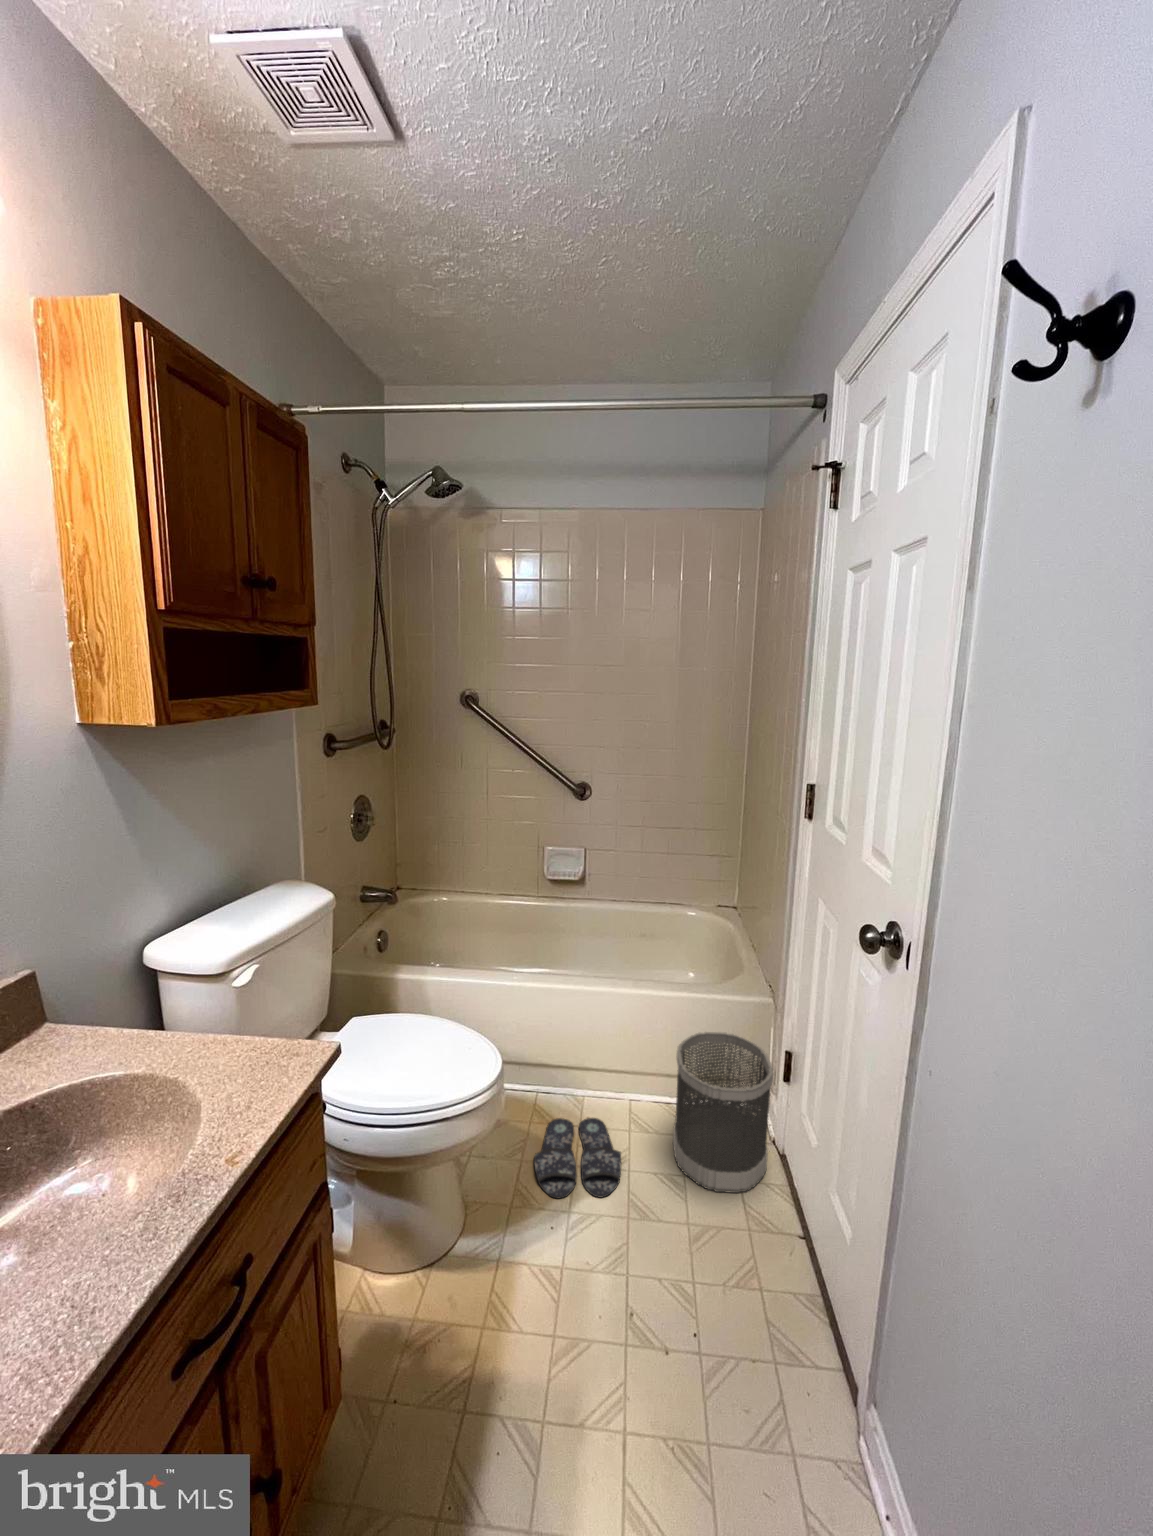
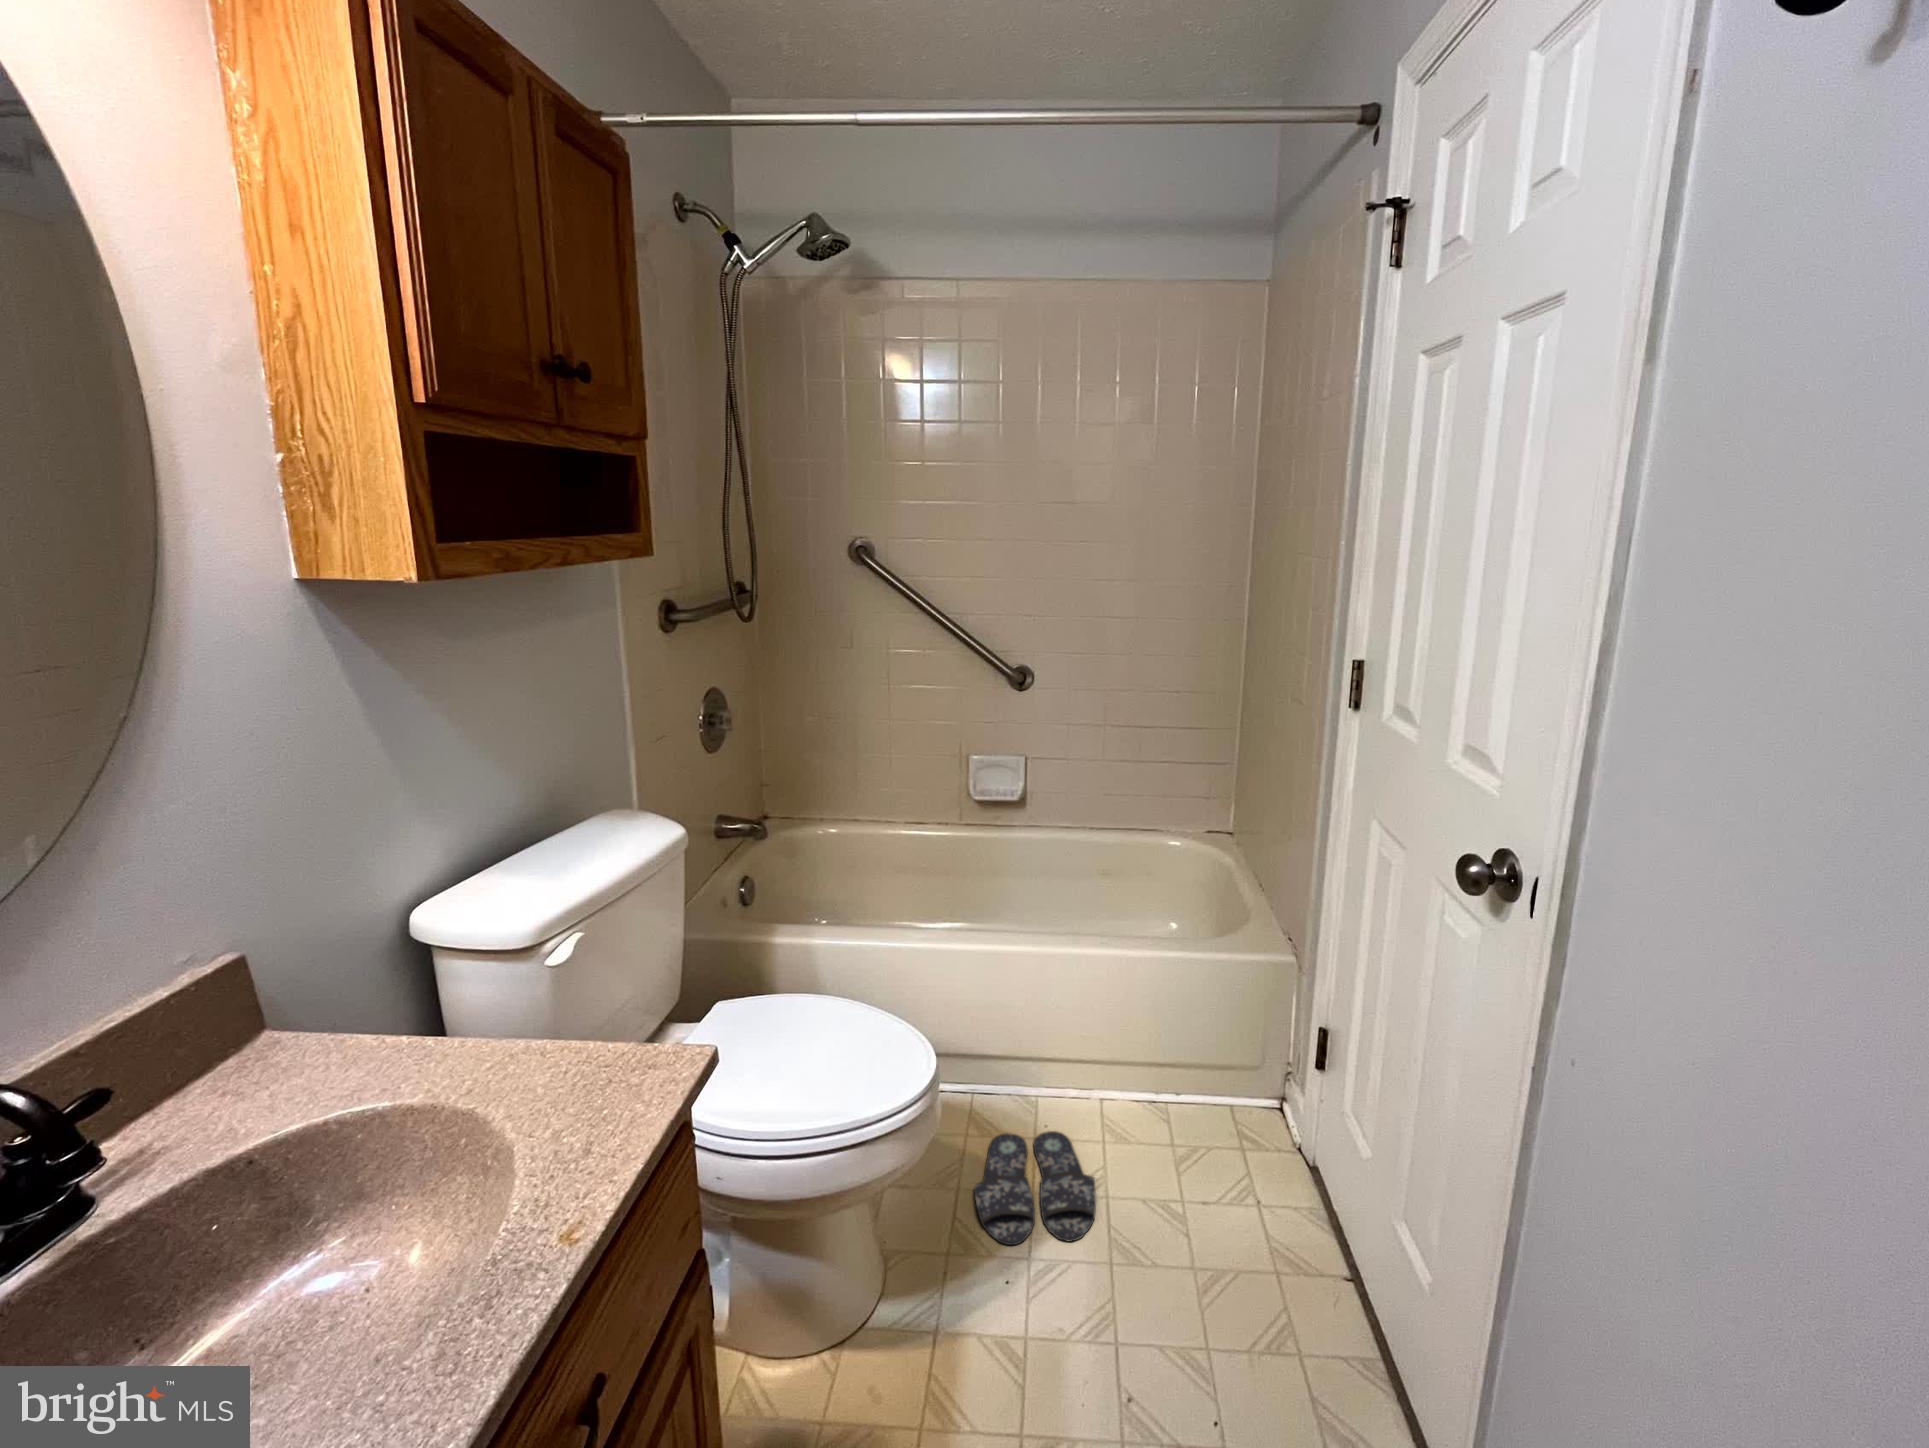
wastebasket: present [673,1032,773,1193] -> none [1165,1009,1306,1228]

